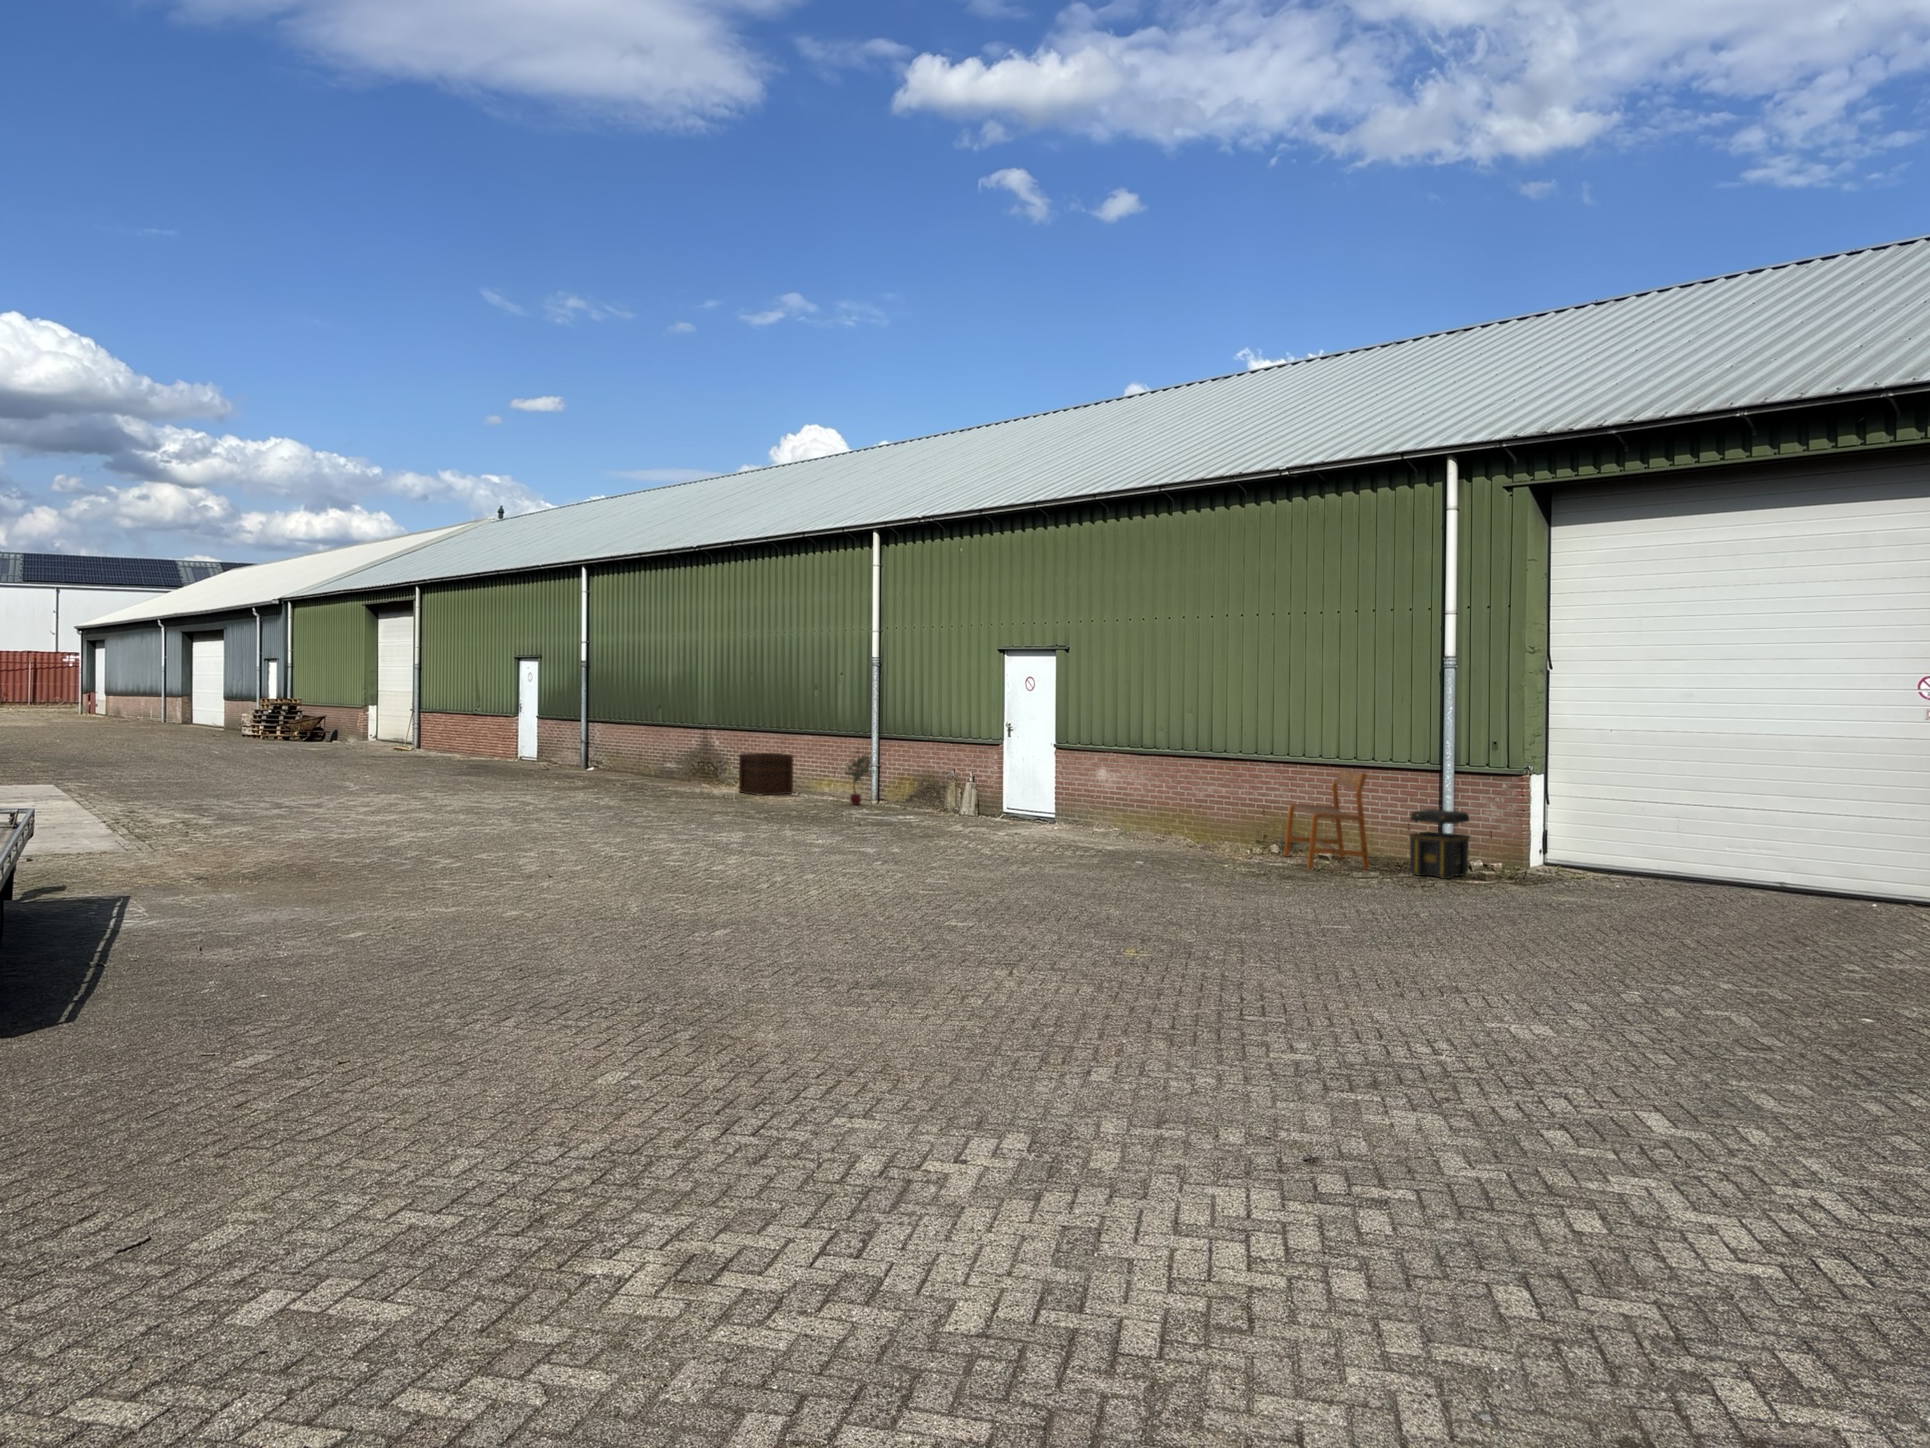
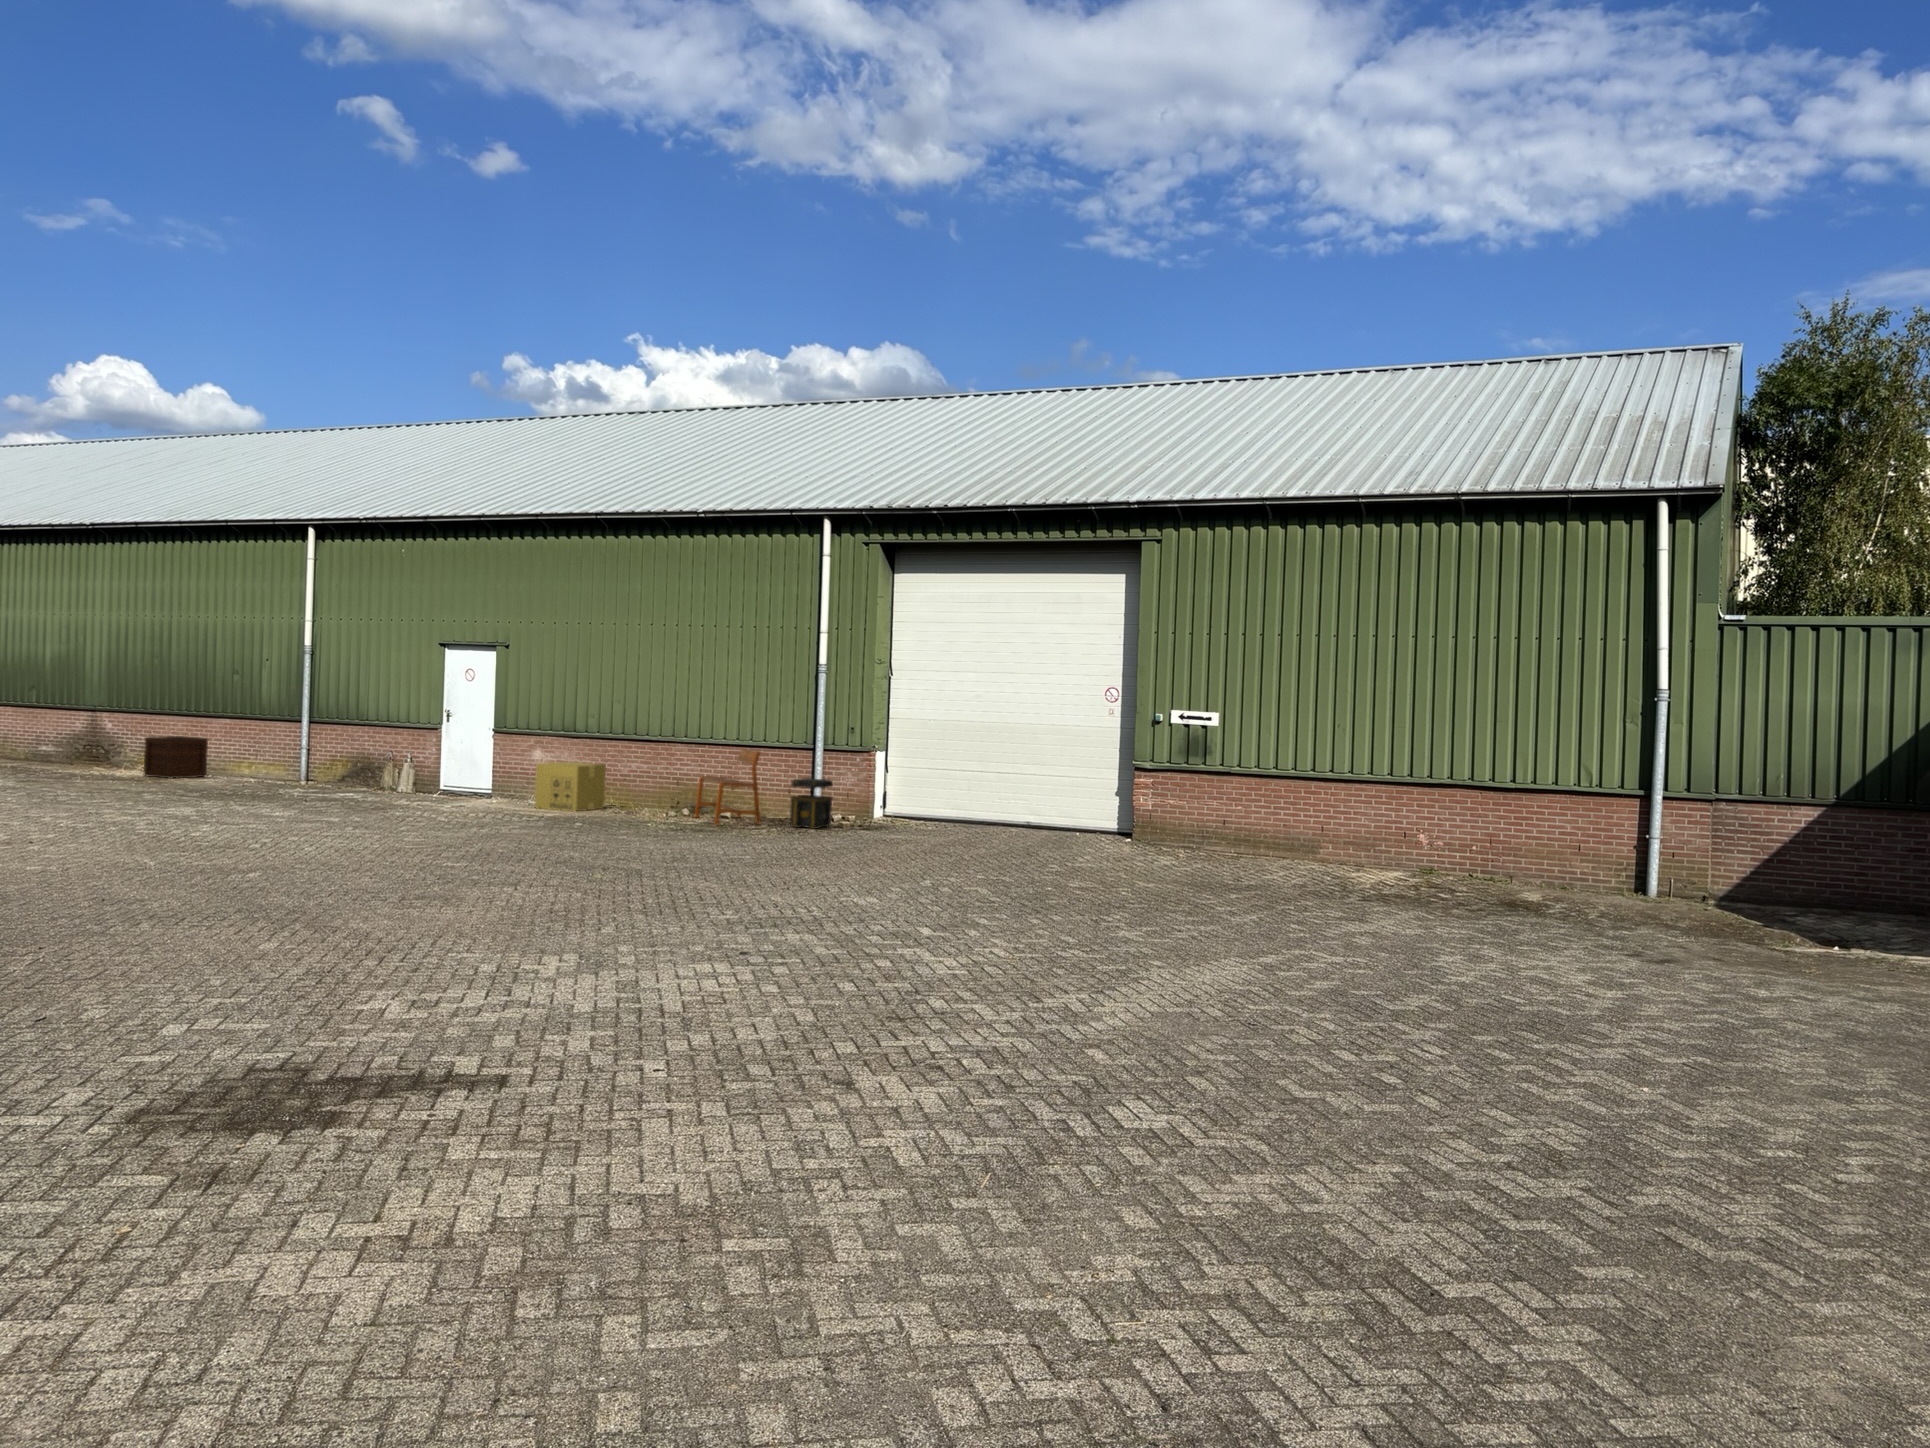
potted tree: present [845,750,874,805] -> none [270,732,307,786]
cardboard box: none [1096,783,1177,844] -> present [535,762,606,812]

